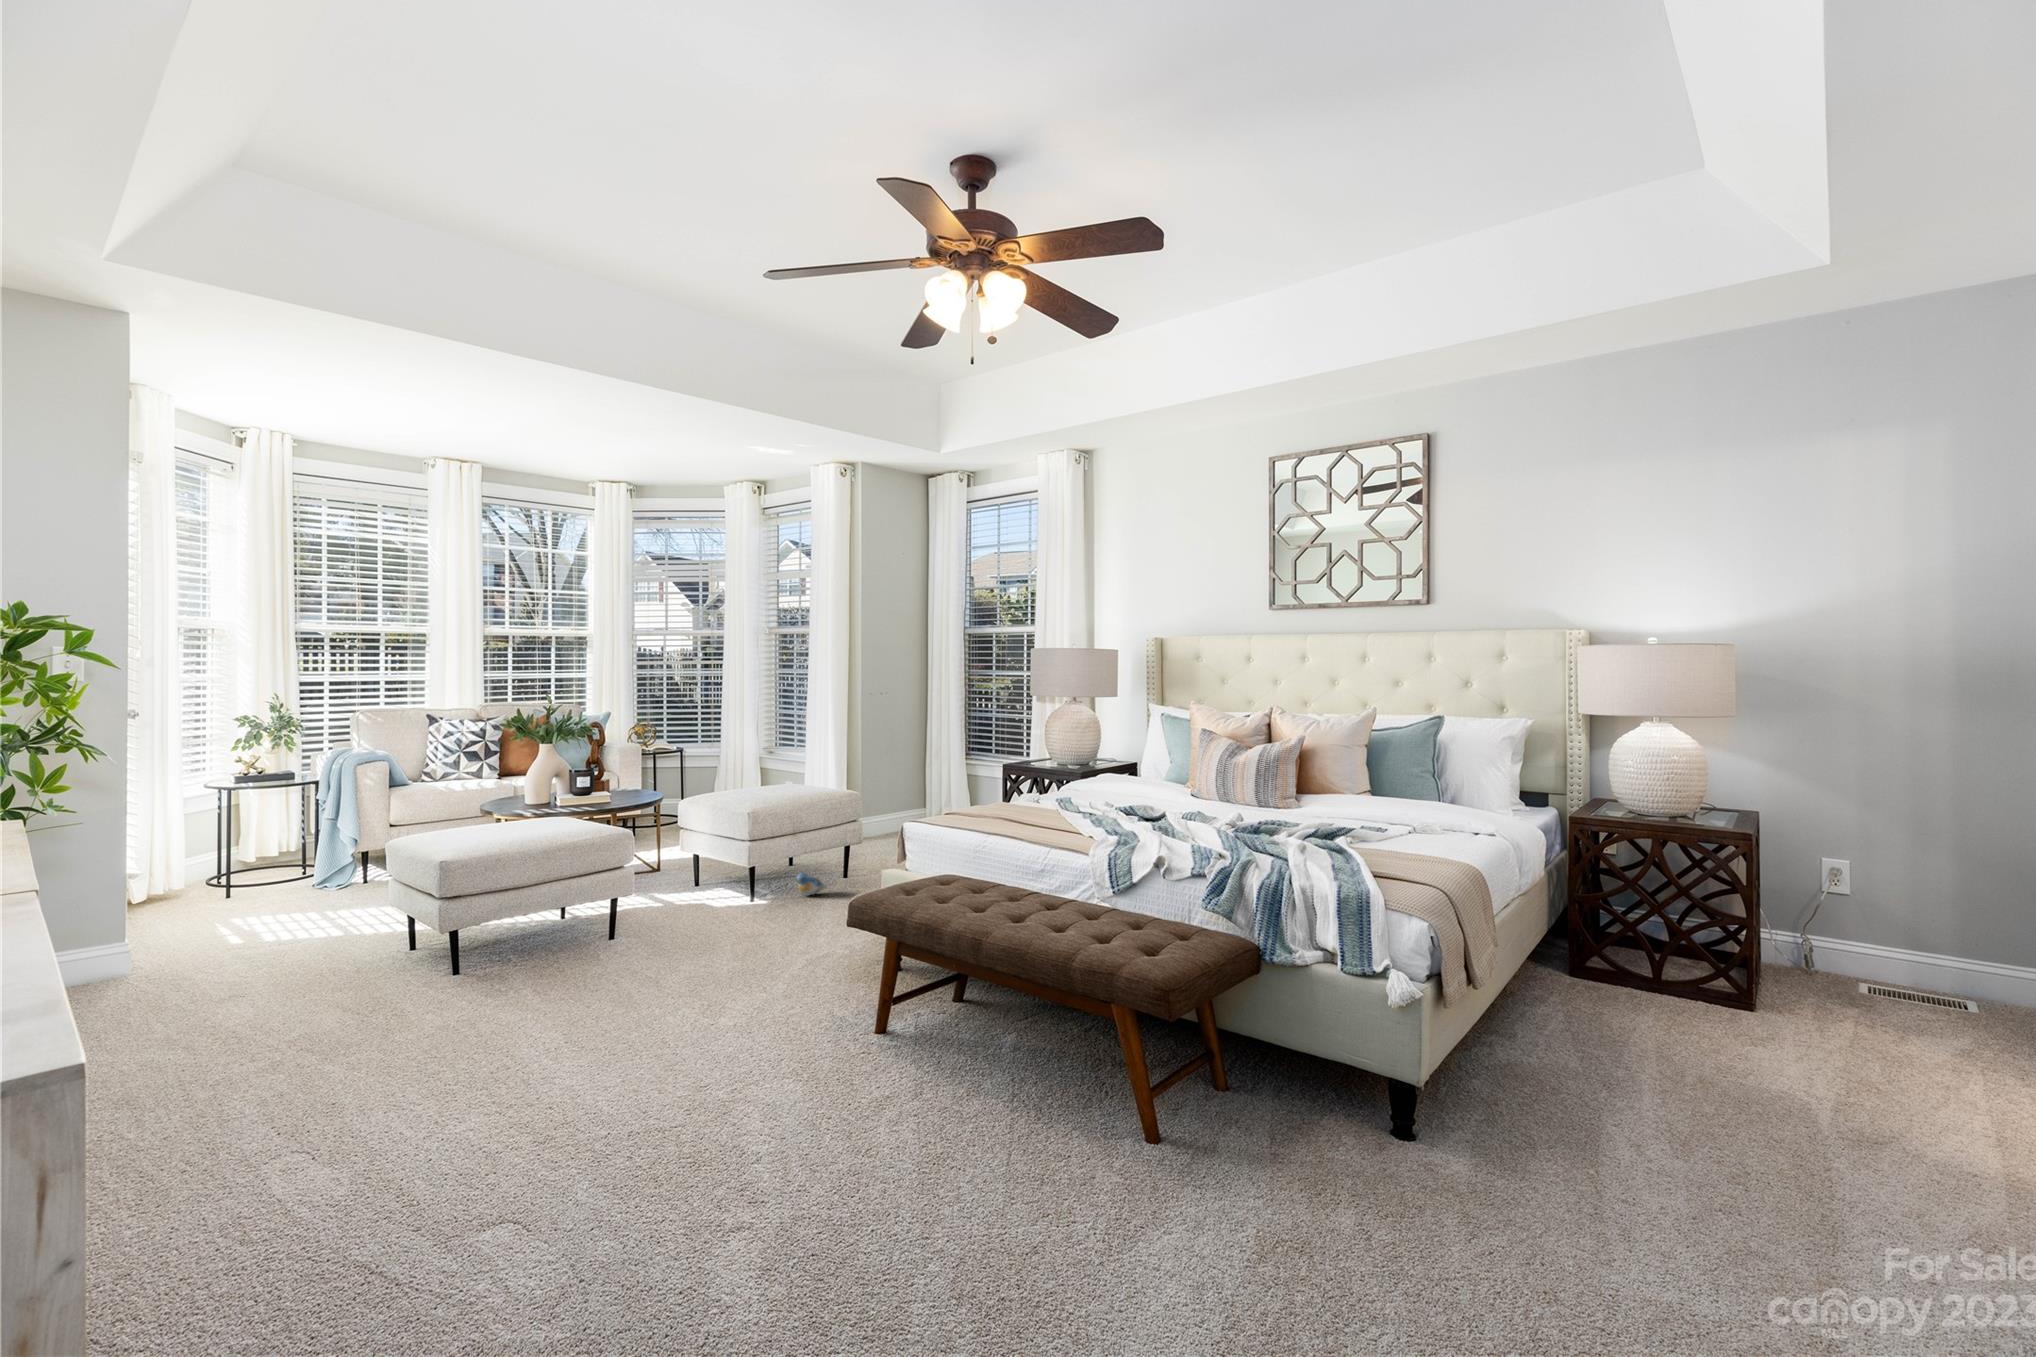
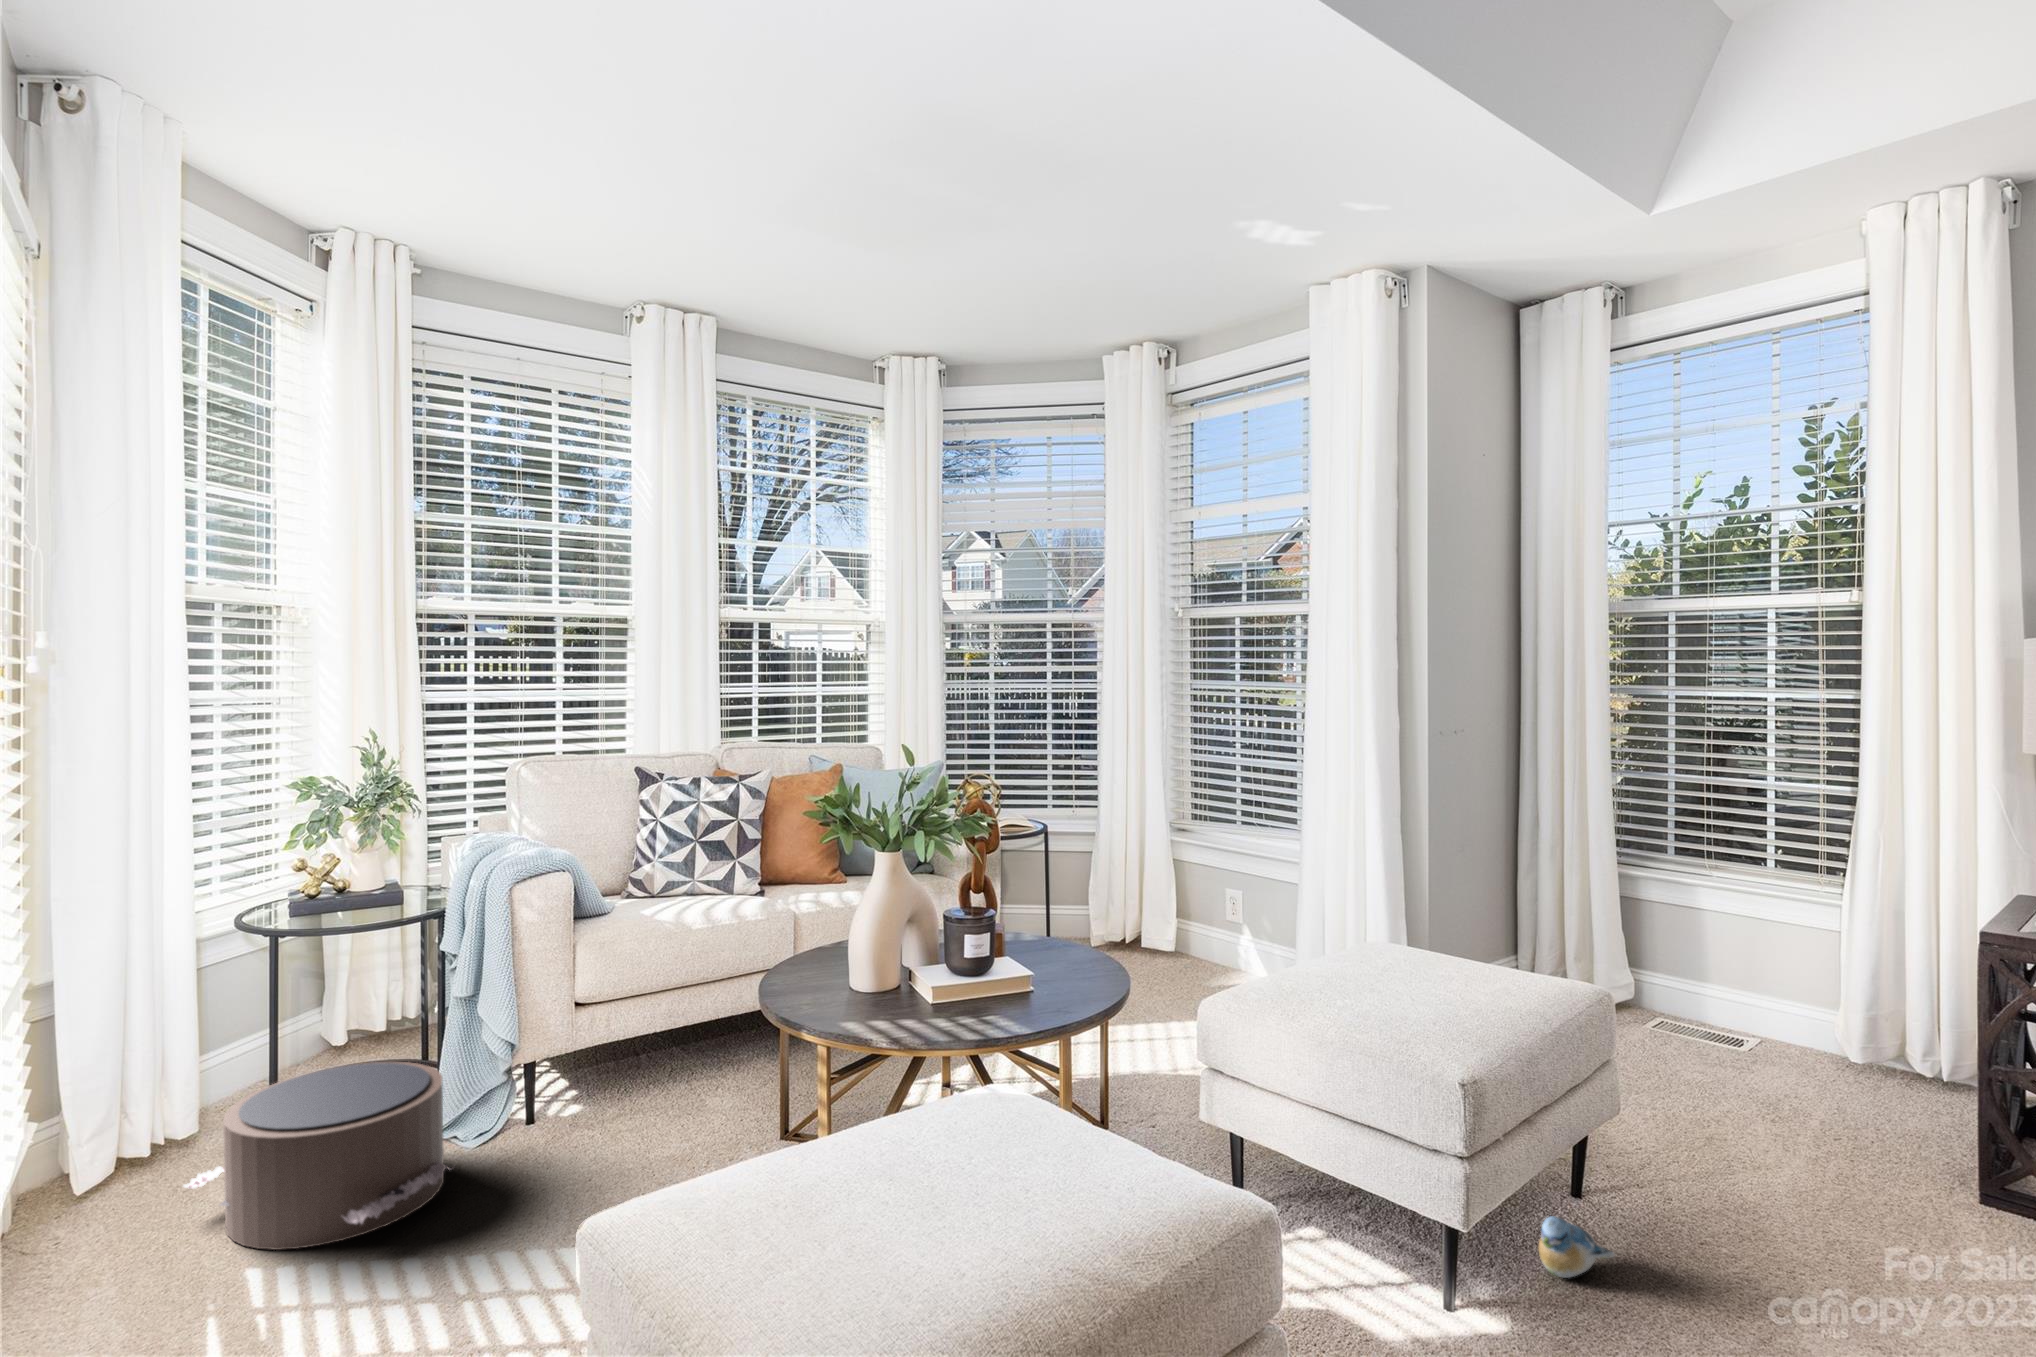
pouf: none [194,847,331,914] -> present [183,1062,451,1250]

